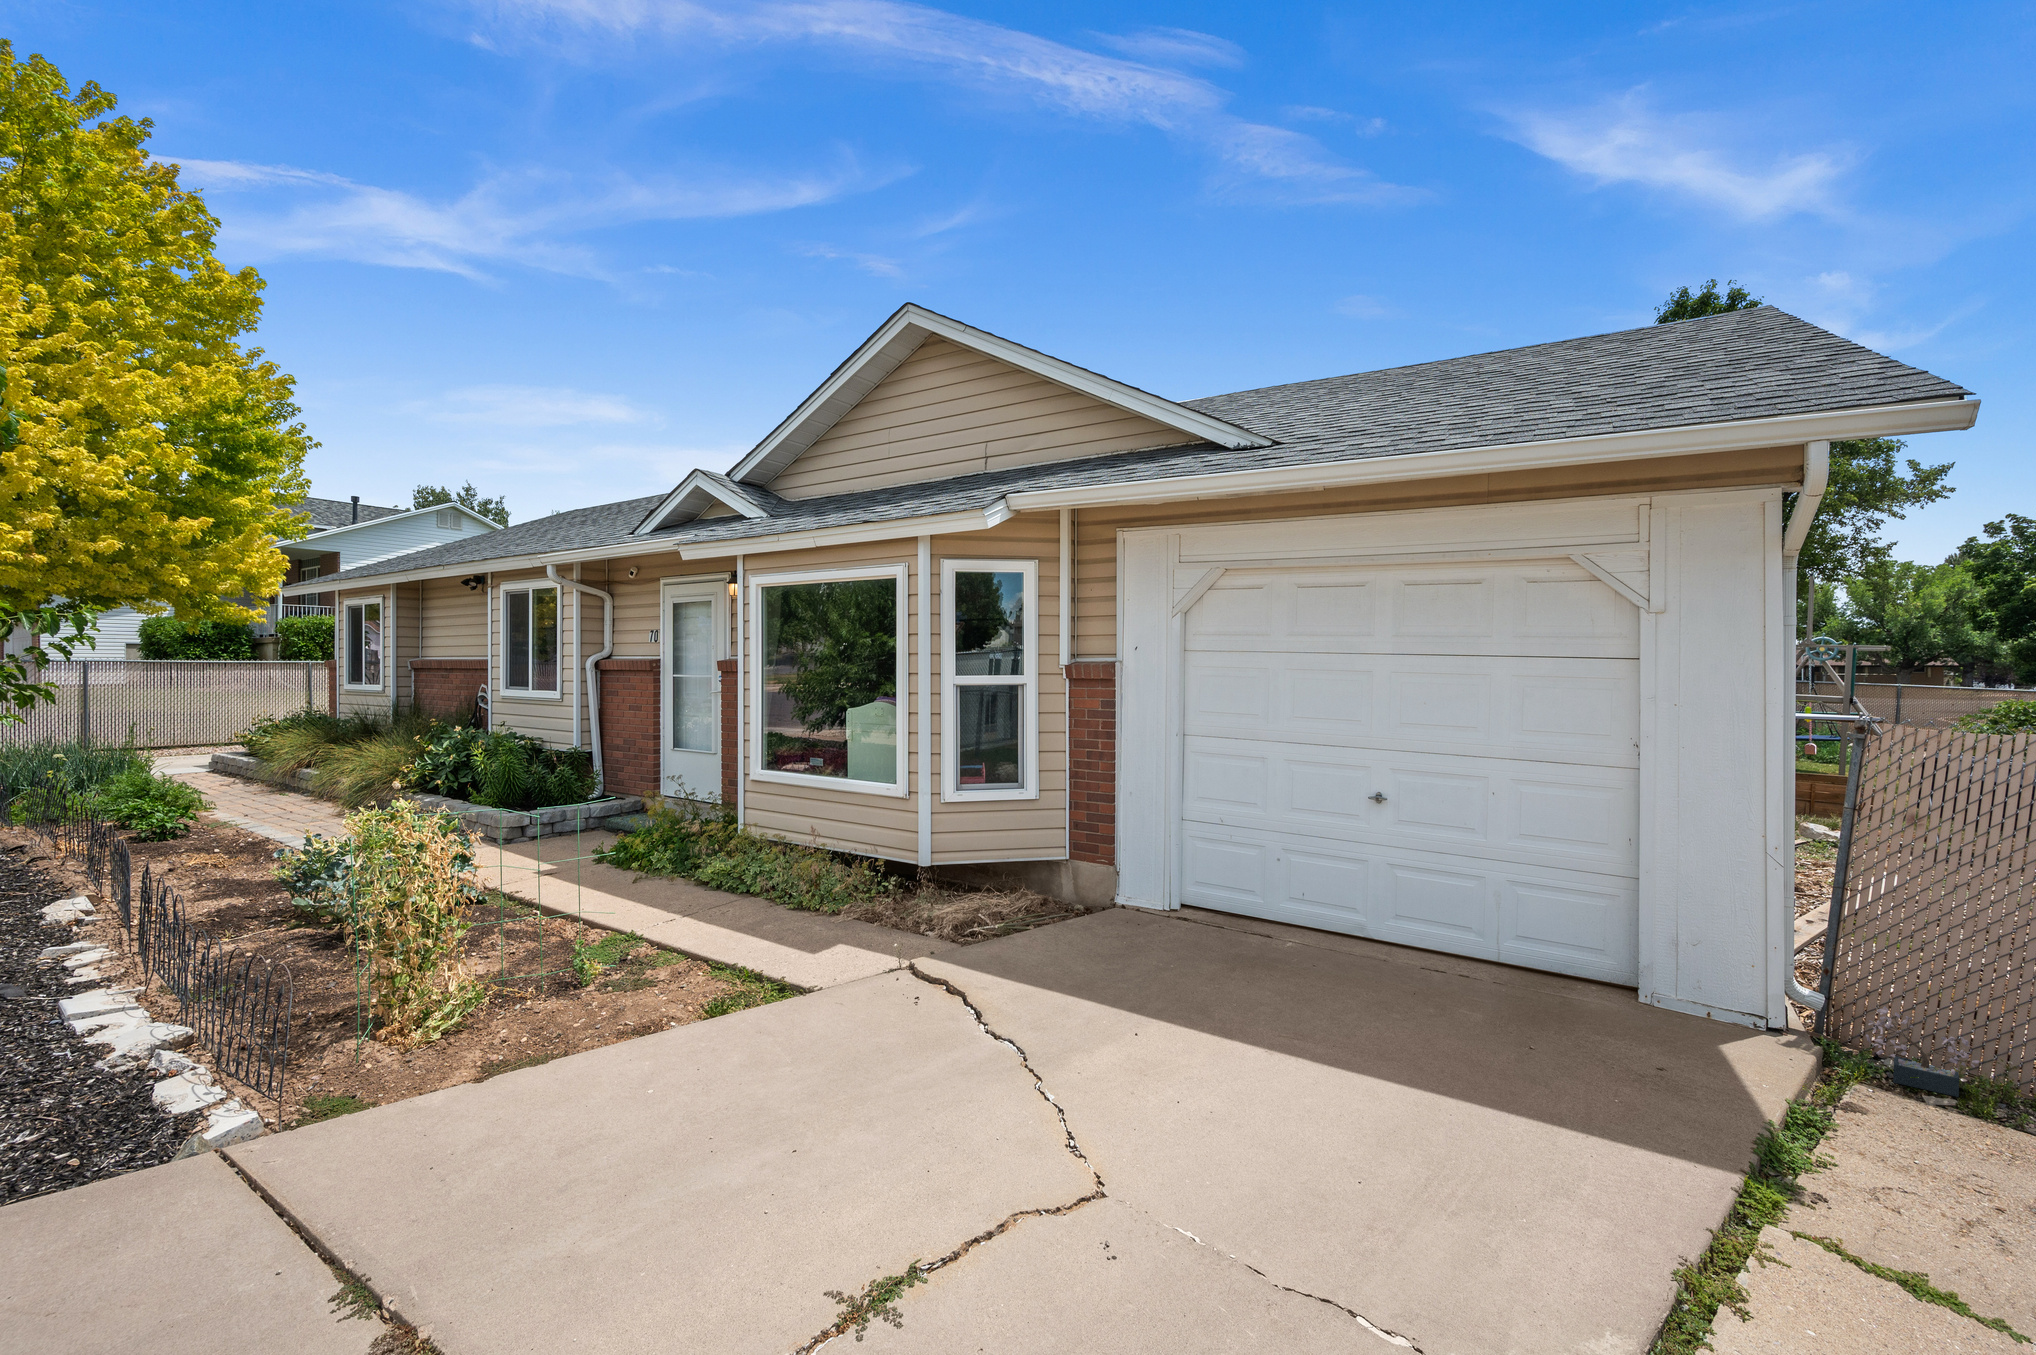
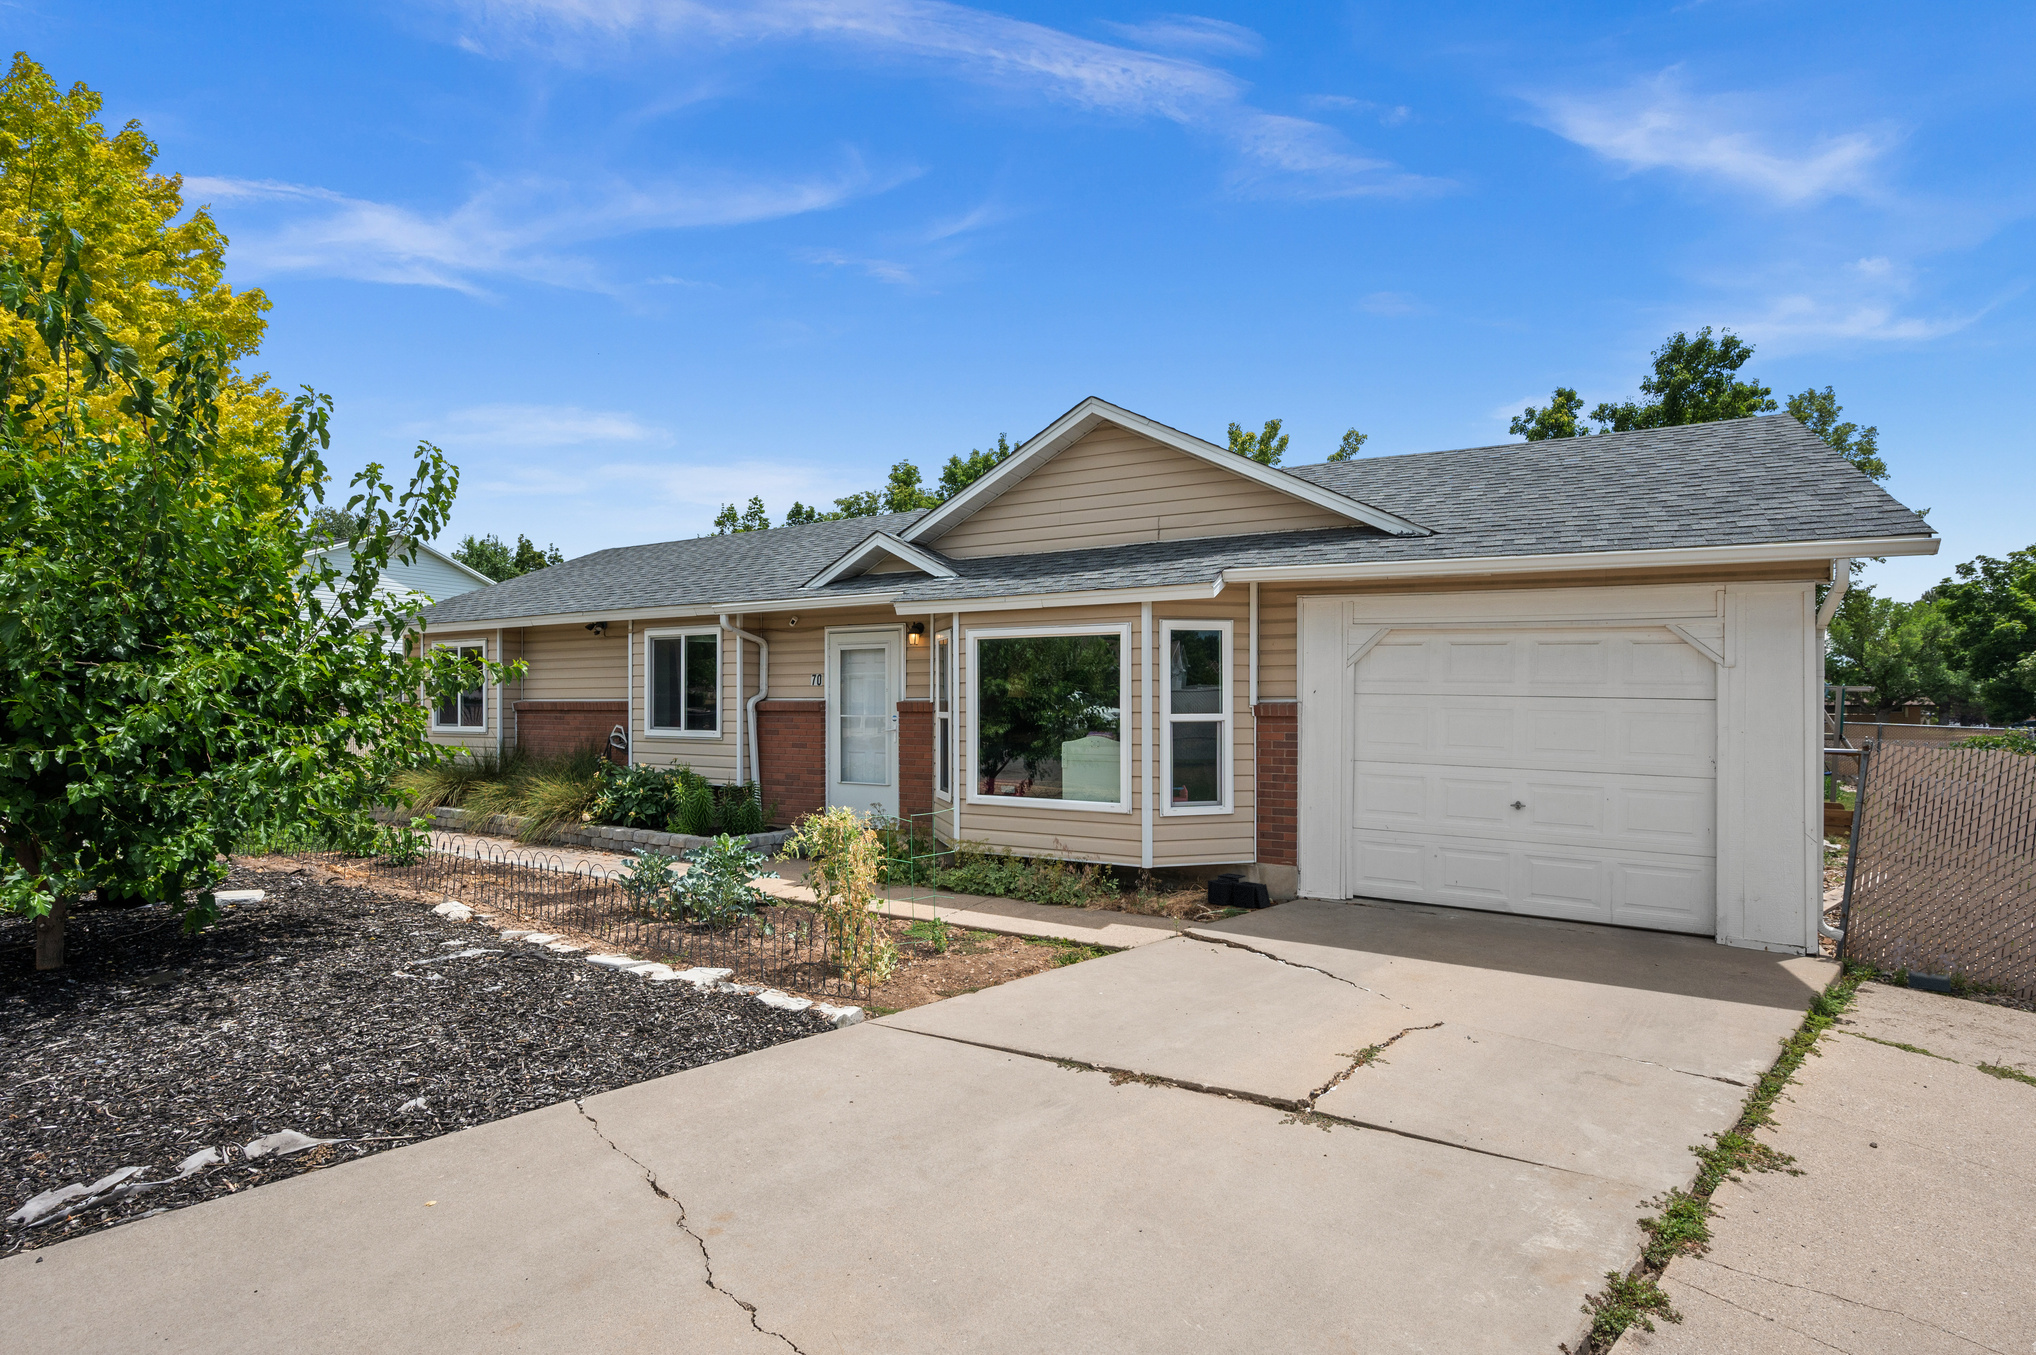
storage bin: none [1001,871,1076,920] -> present [1208,873,1271,908]

